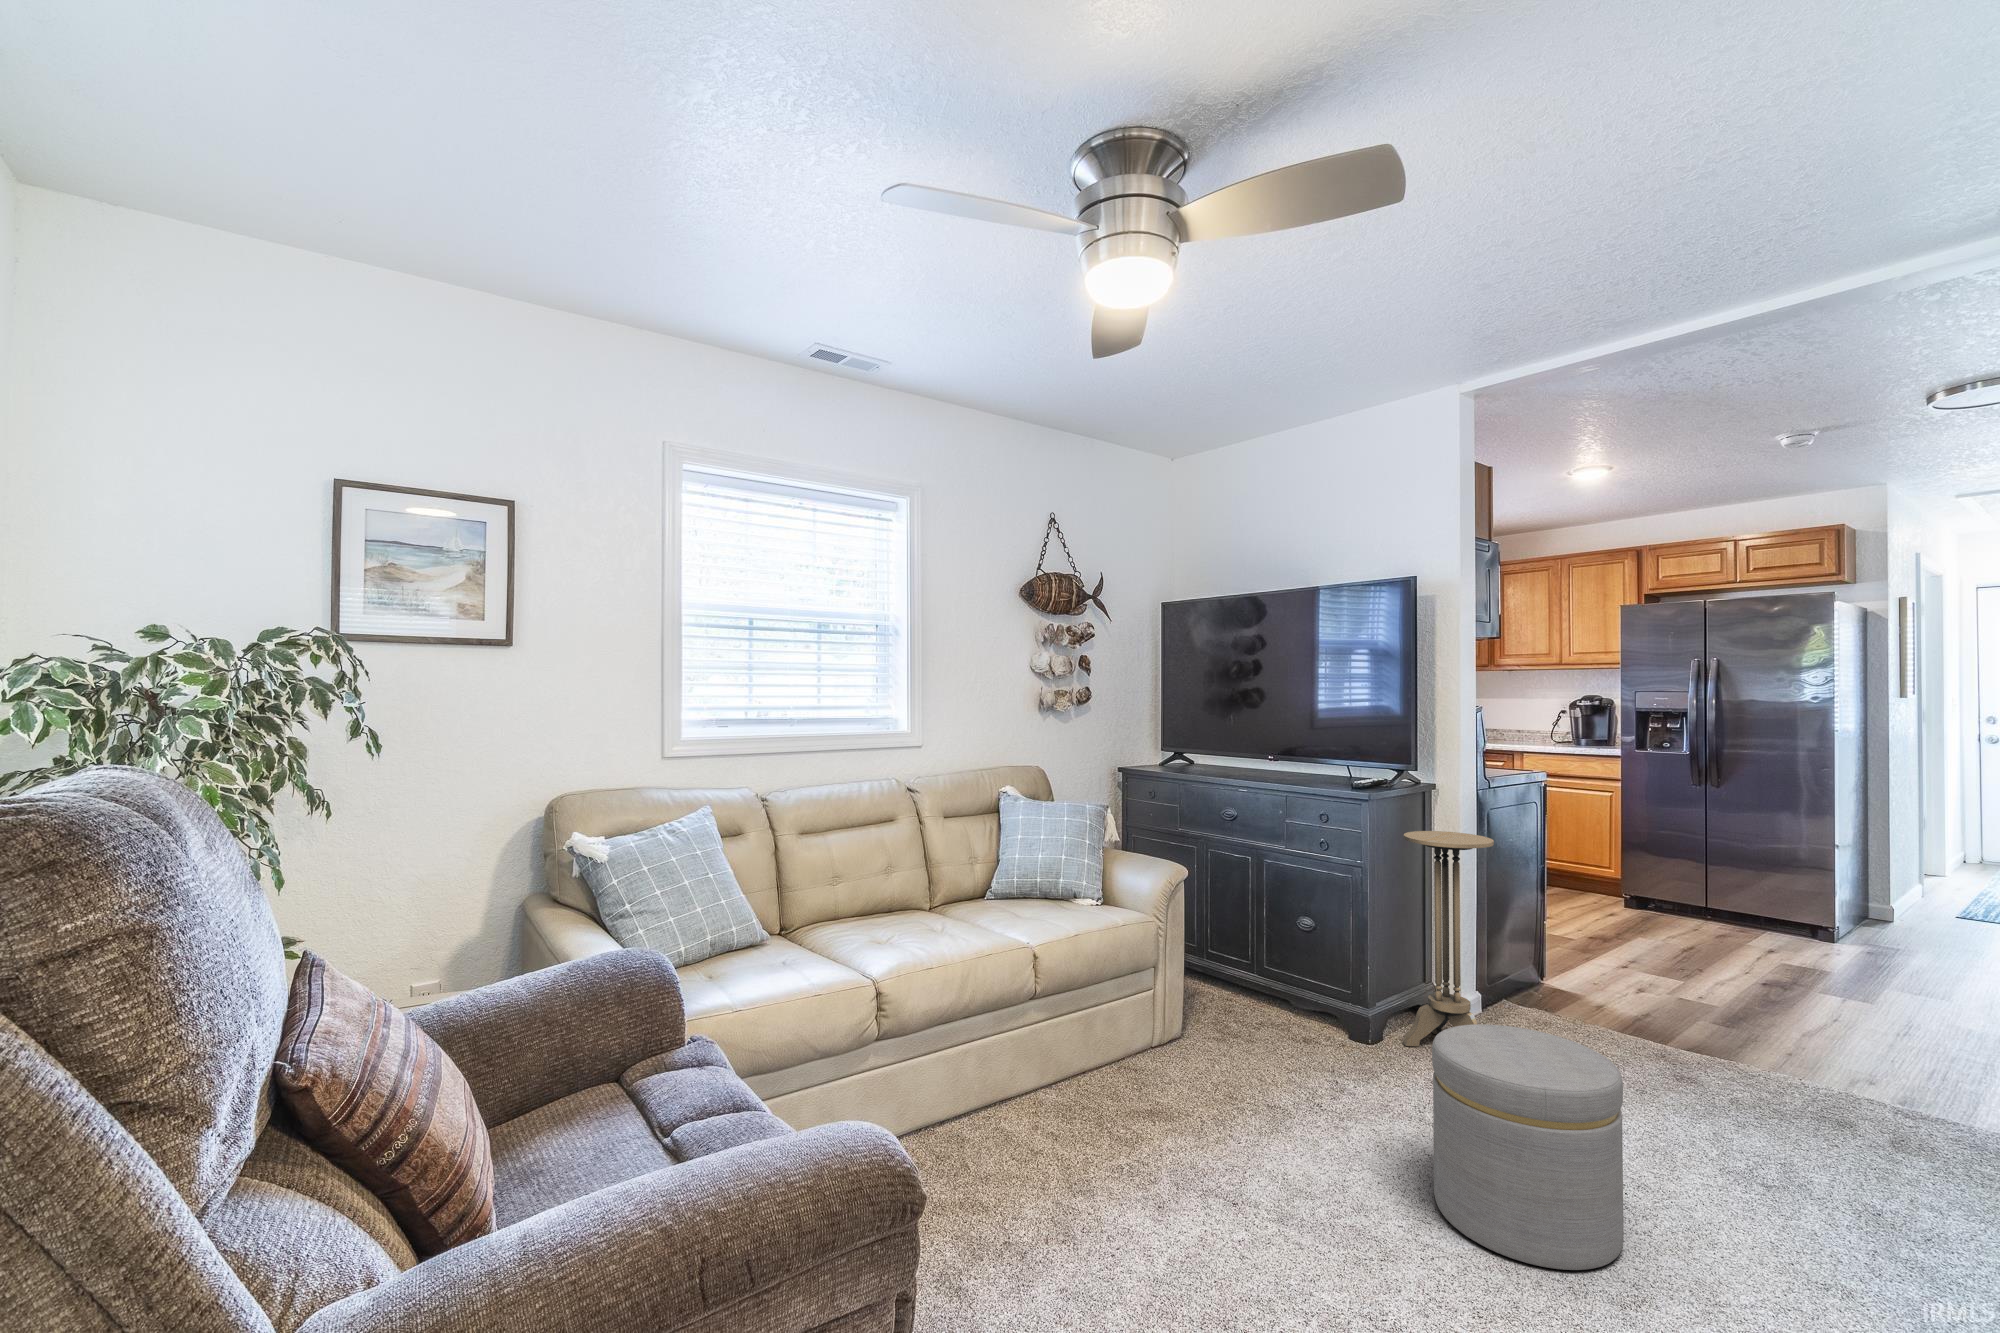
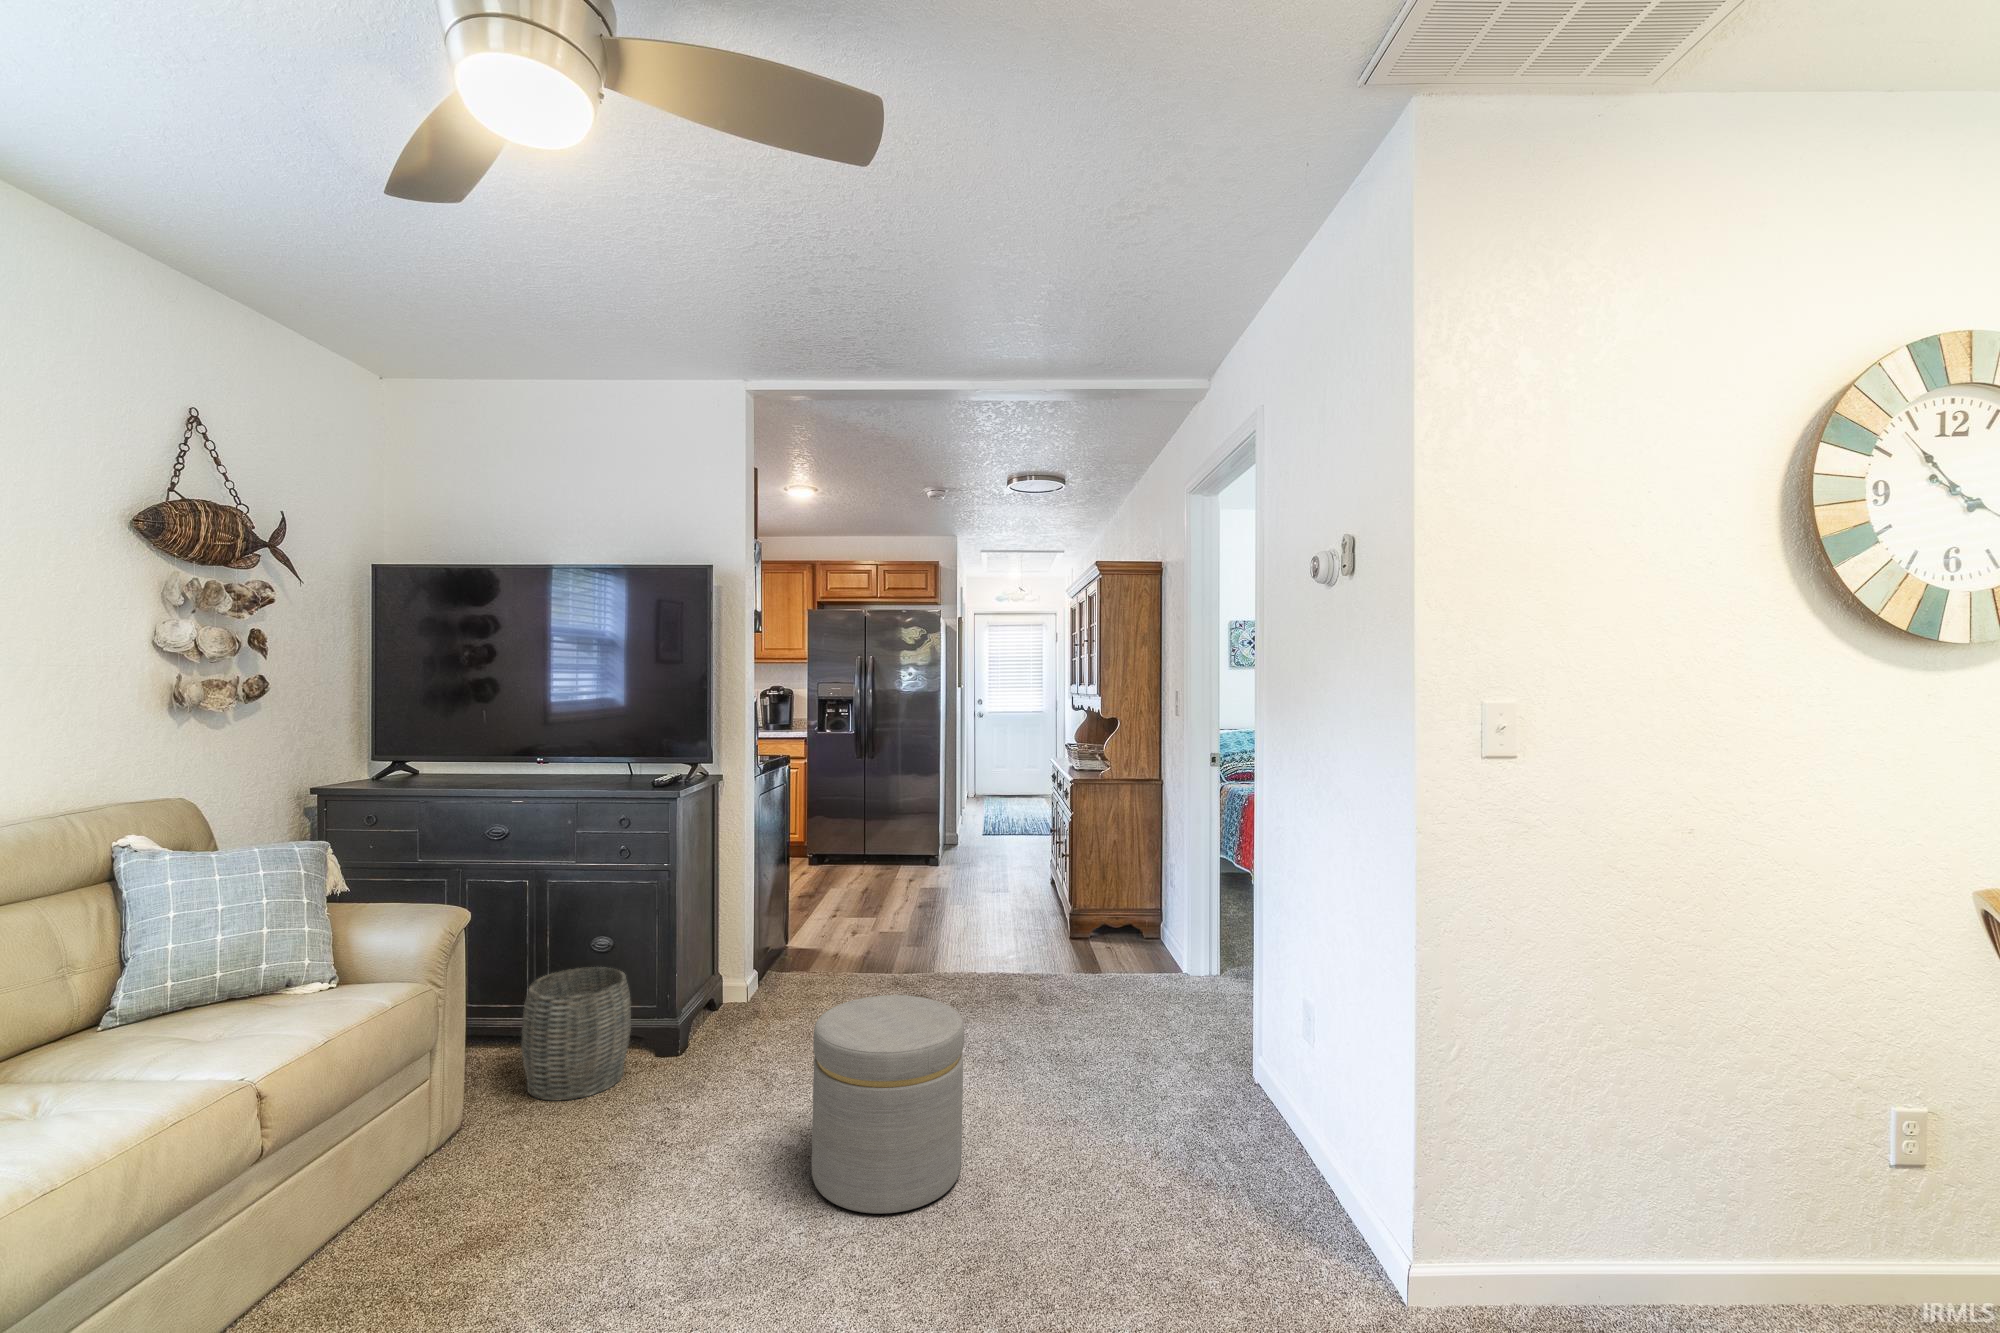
side table: present [1403,831,1494,1047] -> none [706,822,791,1045]
woven basket: none [1234,938,1323,1050] -> present [521,967,631,1100]

